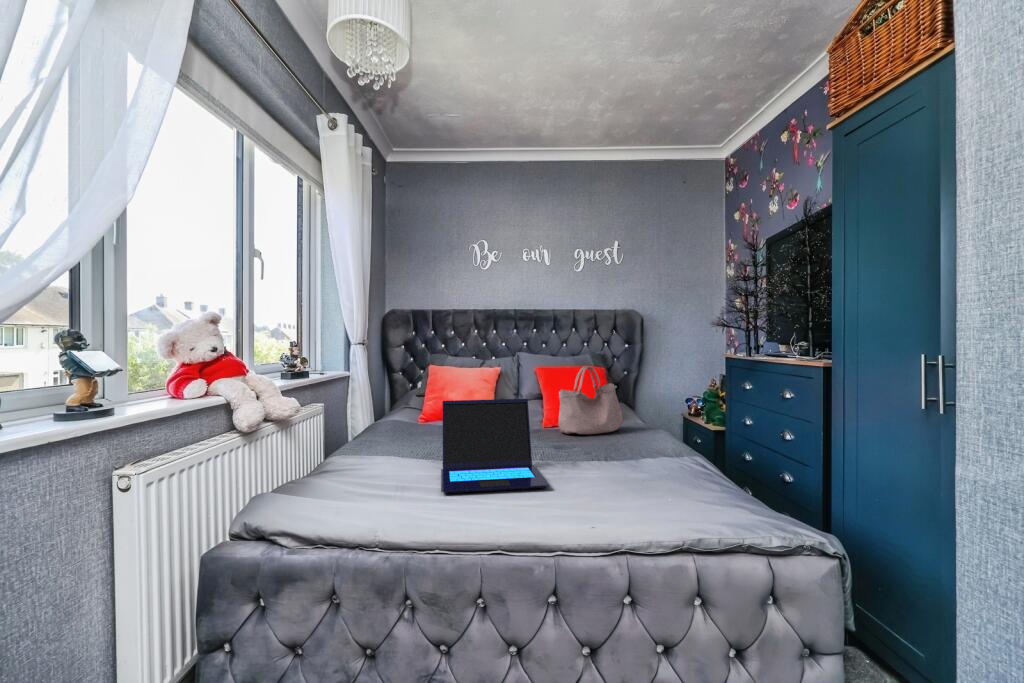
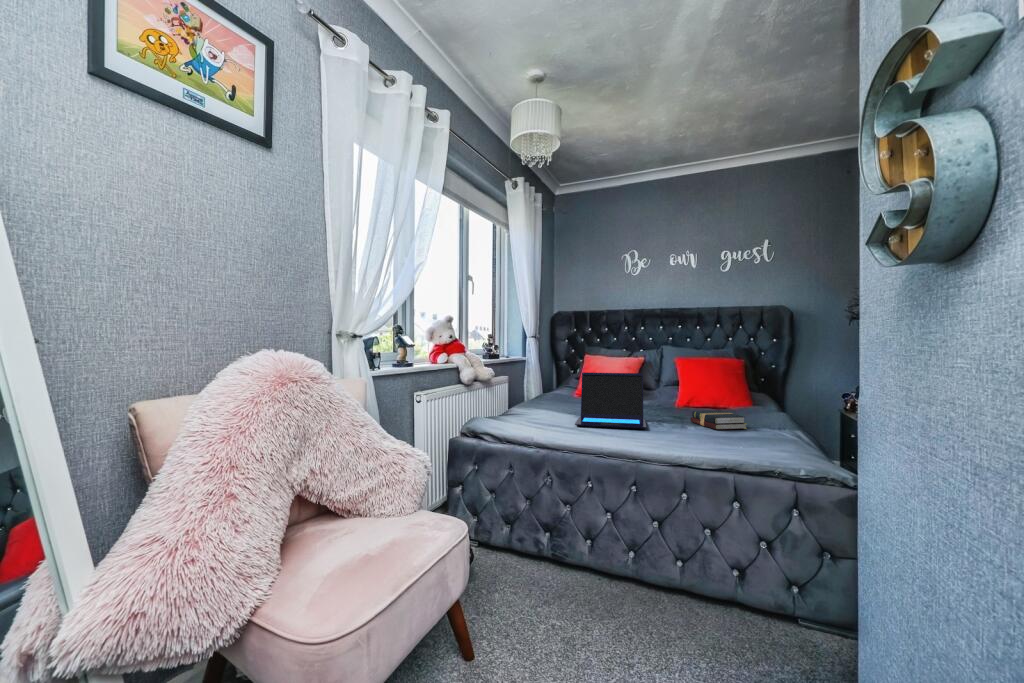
handbag: present [558,366,623,434] -> none [681,354,742,410]
hardback book: none [590,443,665,476] -> present [690,411,747,430]

